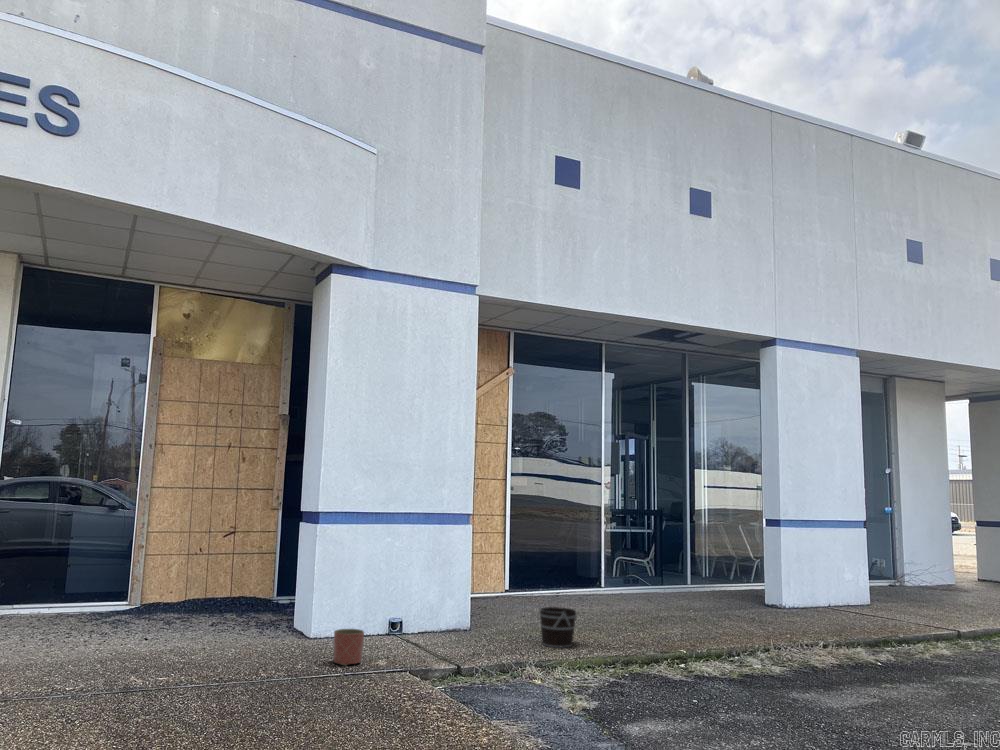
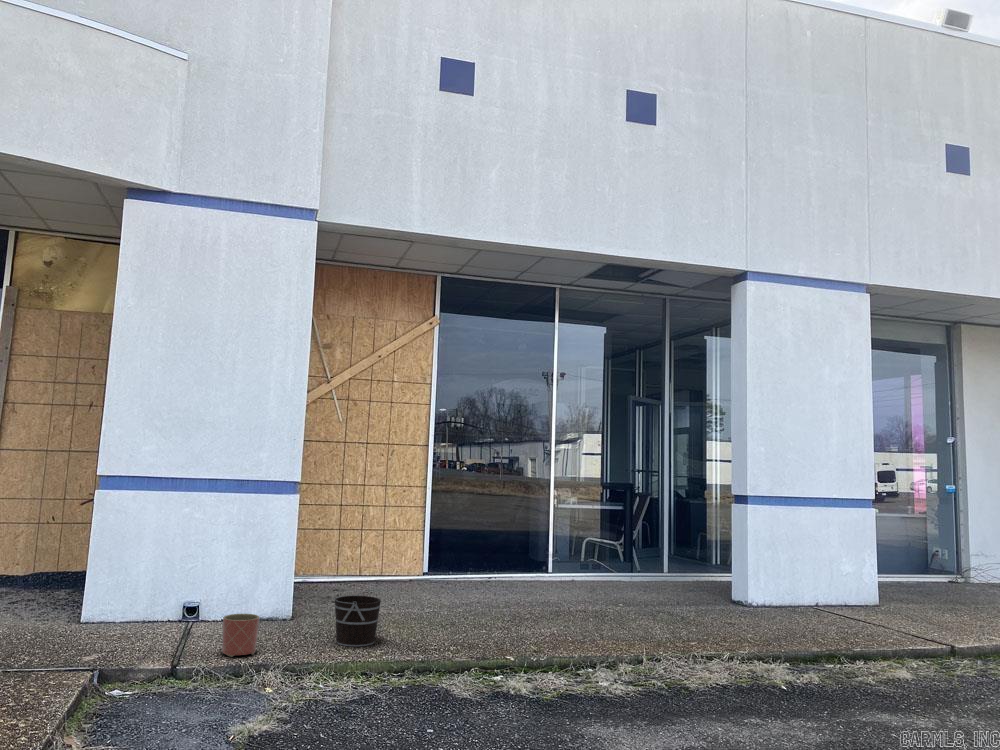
planter: present [334,629,364,666] -> present [222,614,259,657]

